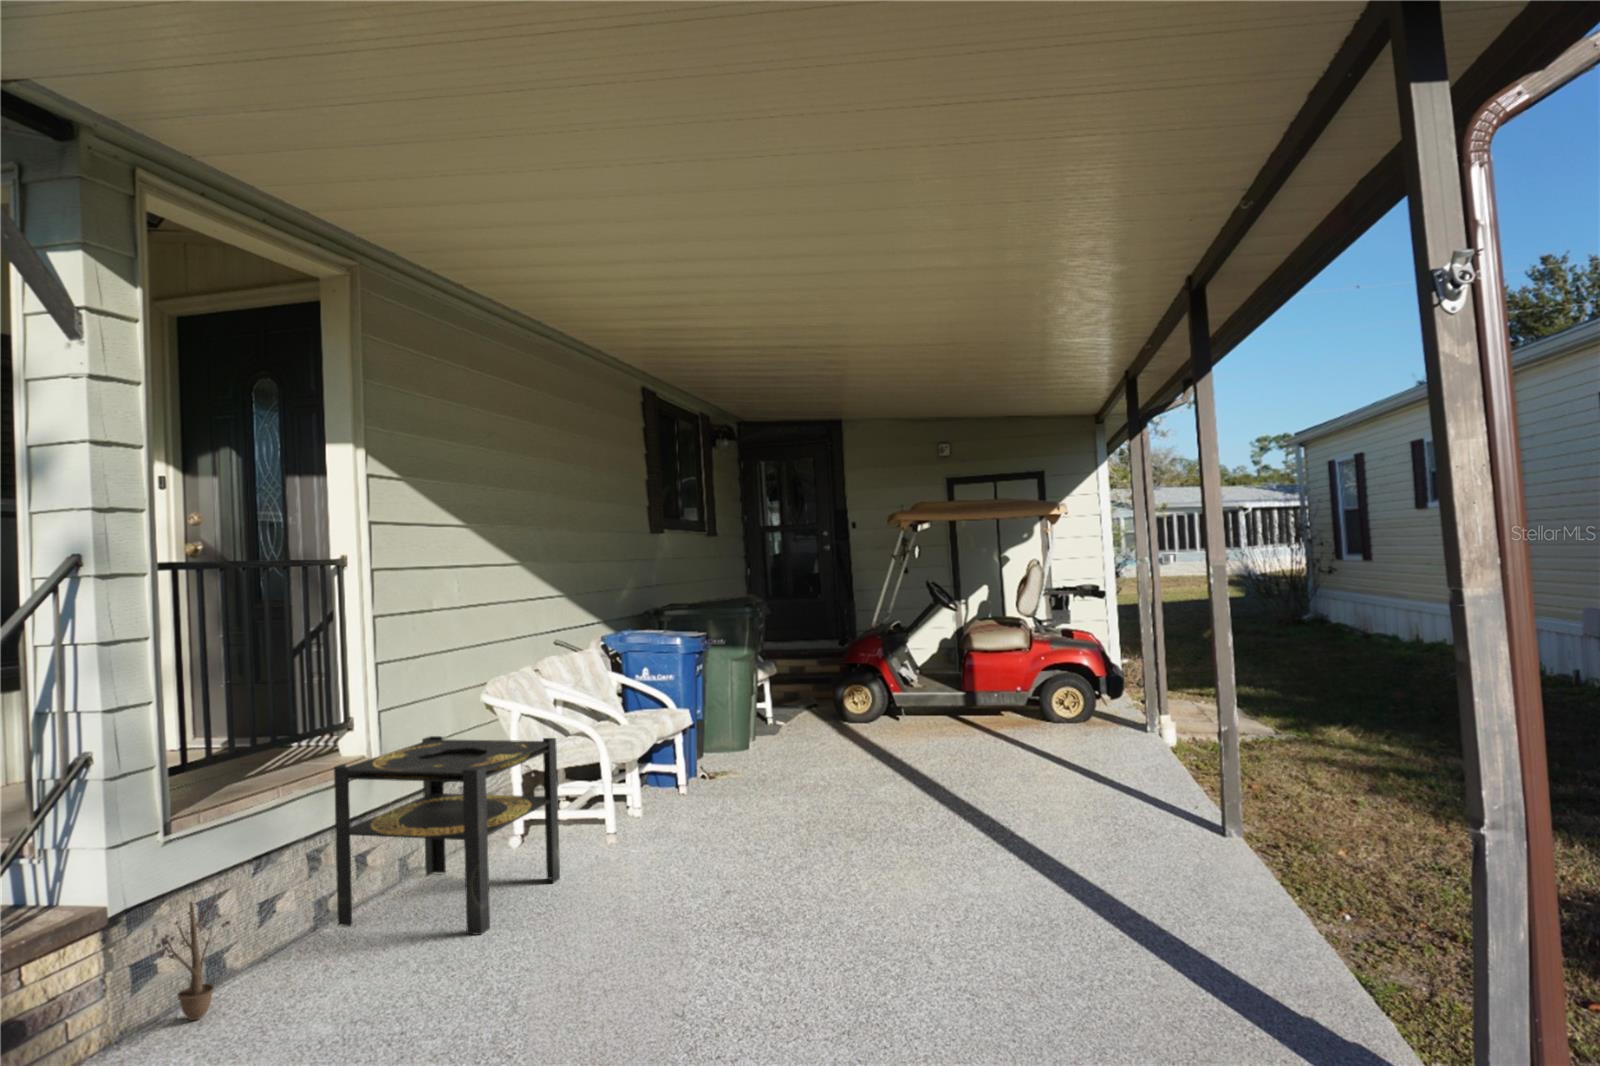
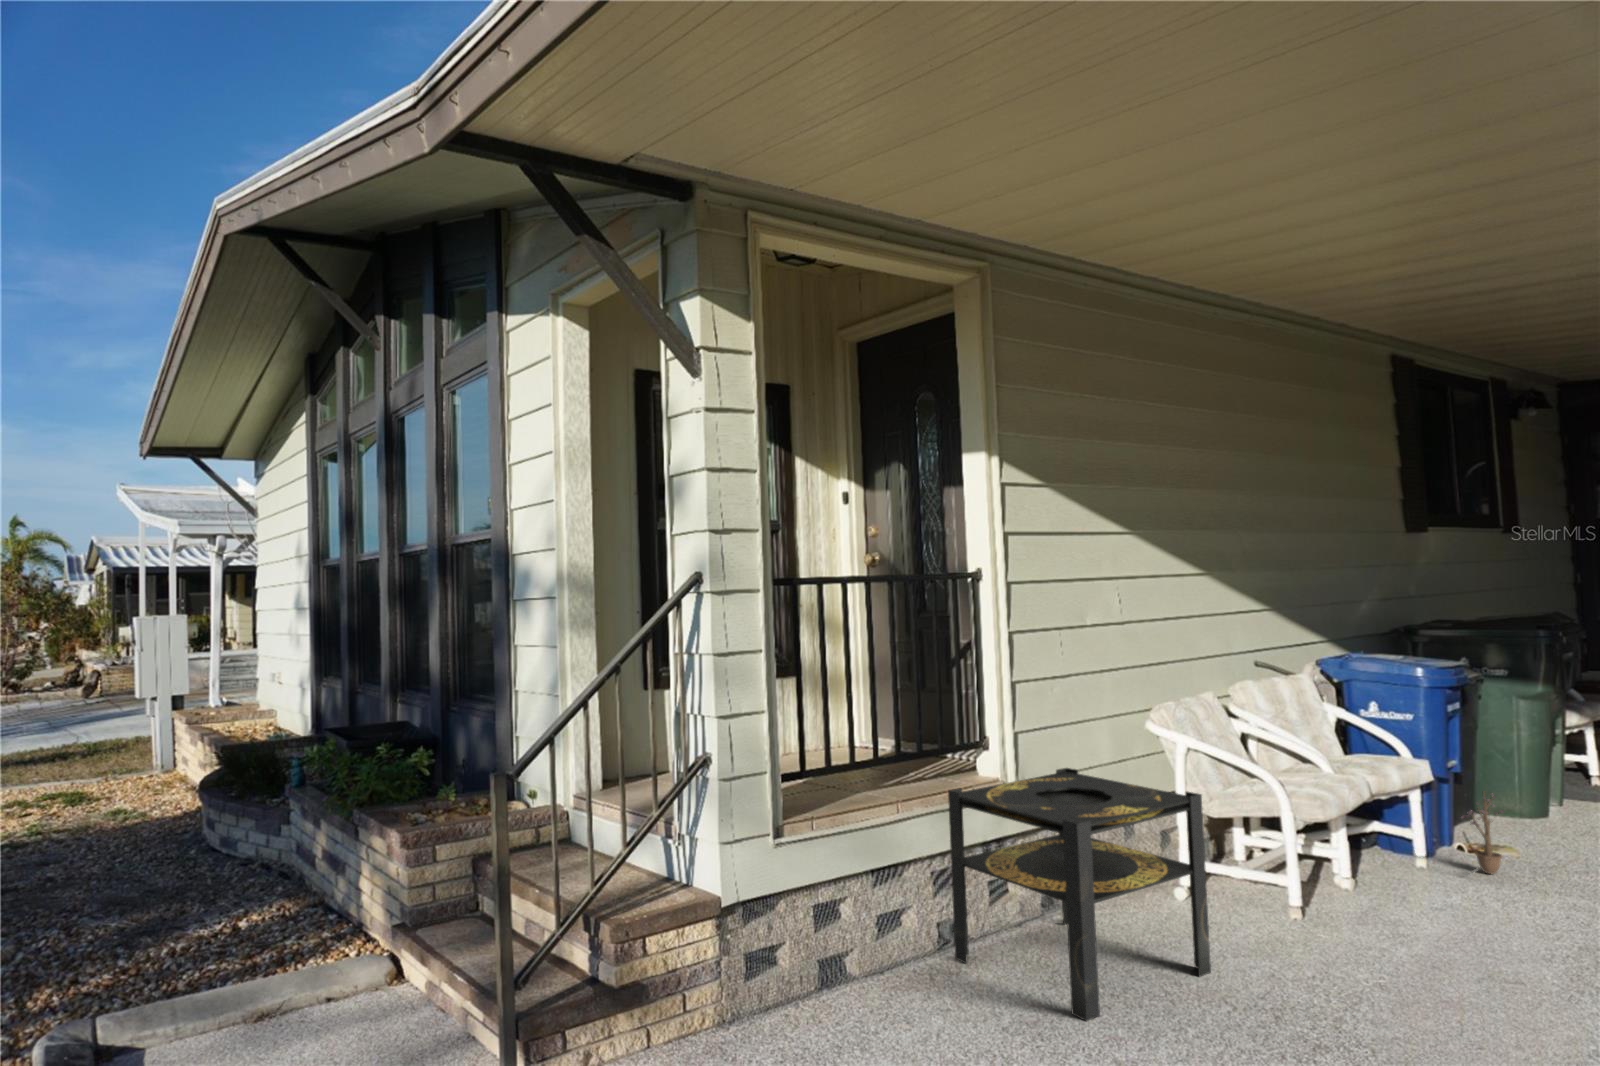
decorative plant: present [146,902,229,1036] -> present [1461,793,1503,875]

